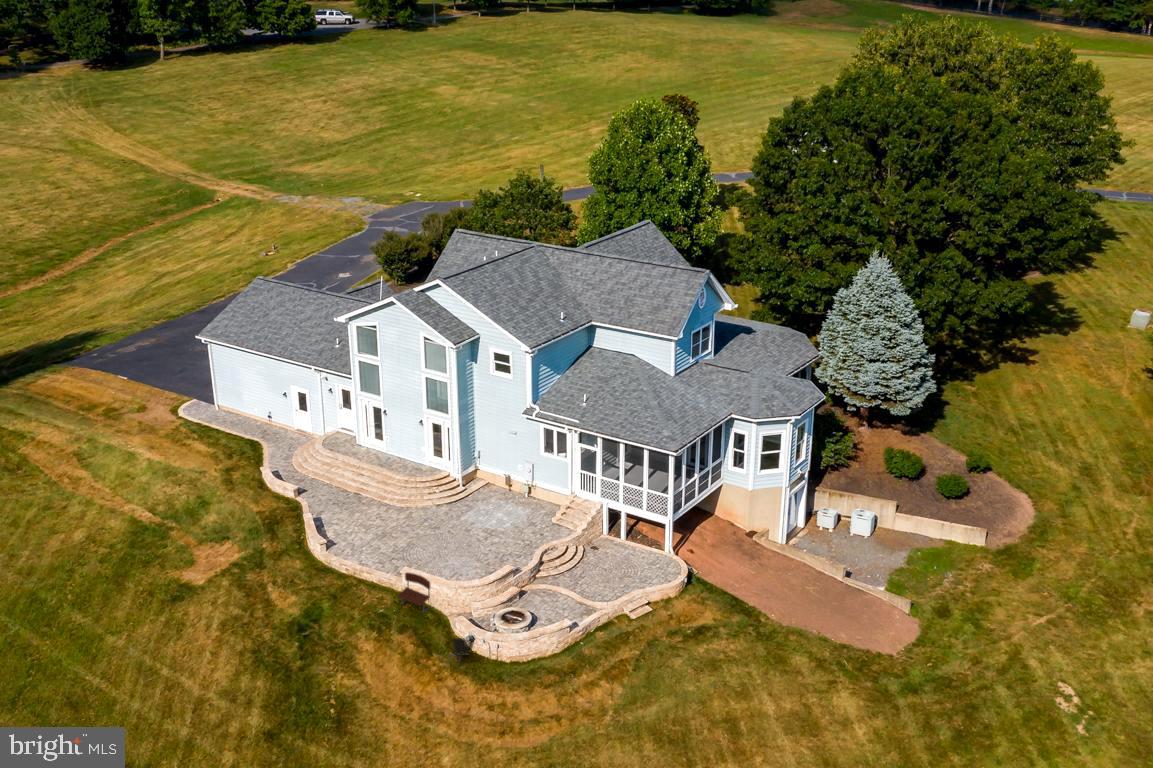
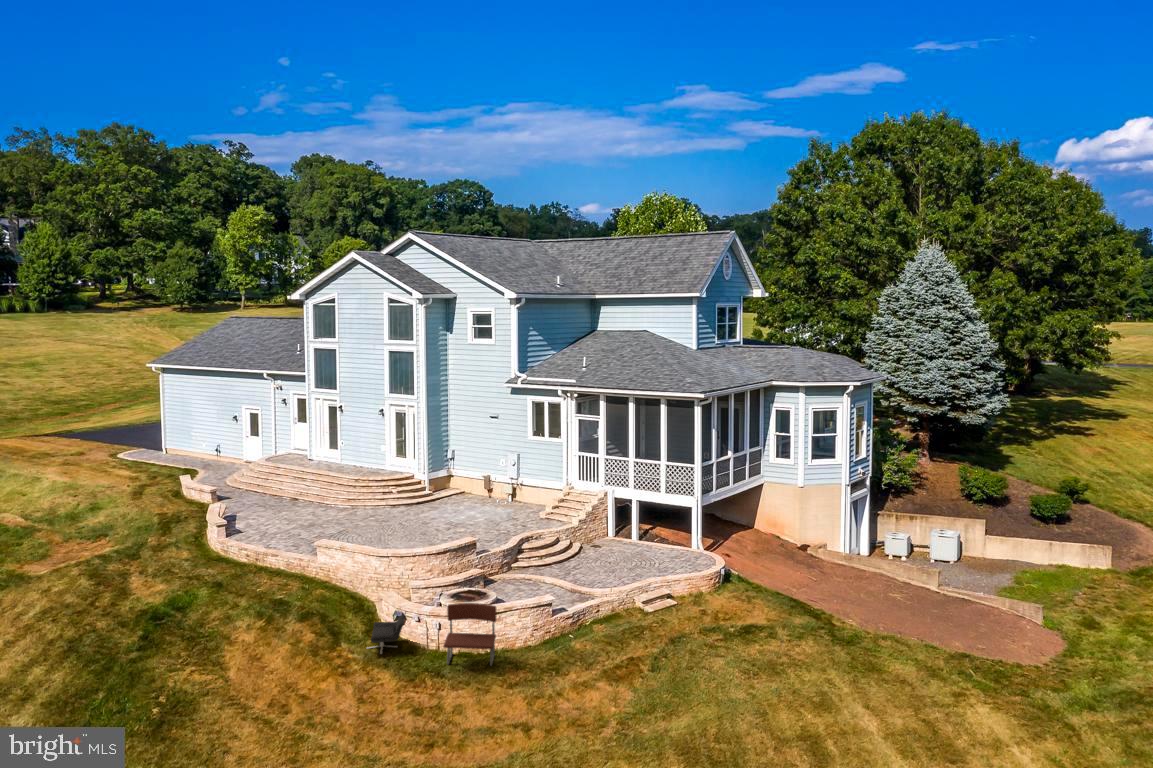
bench: present [398,572,430,613] -> present [444,603,496,666]

